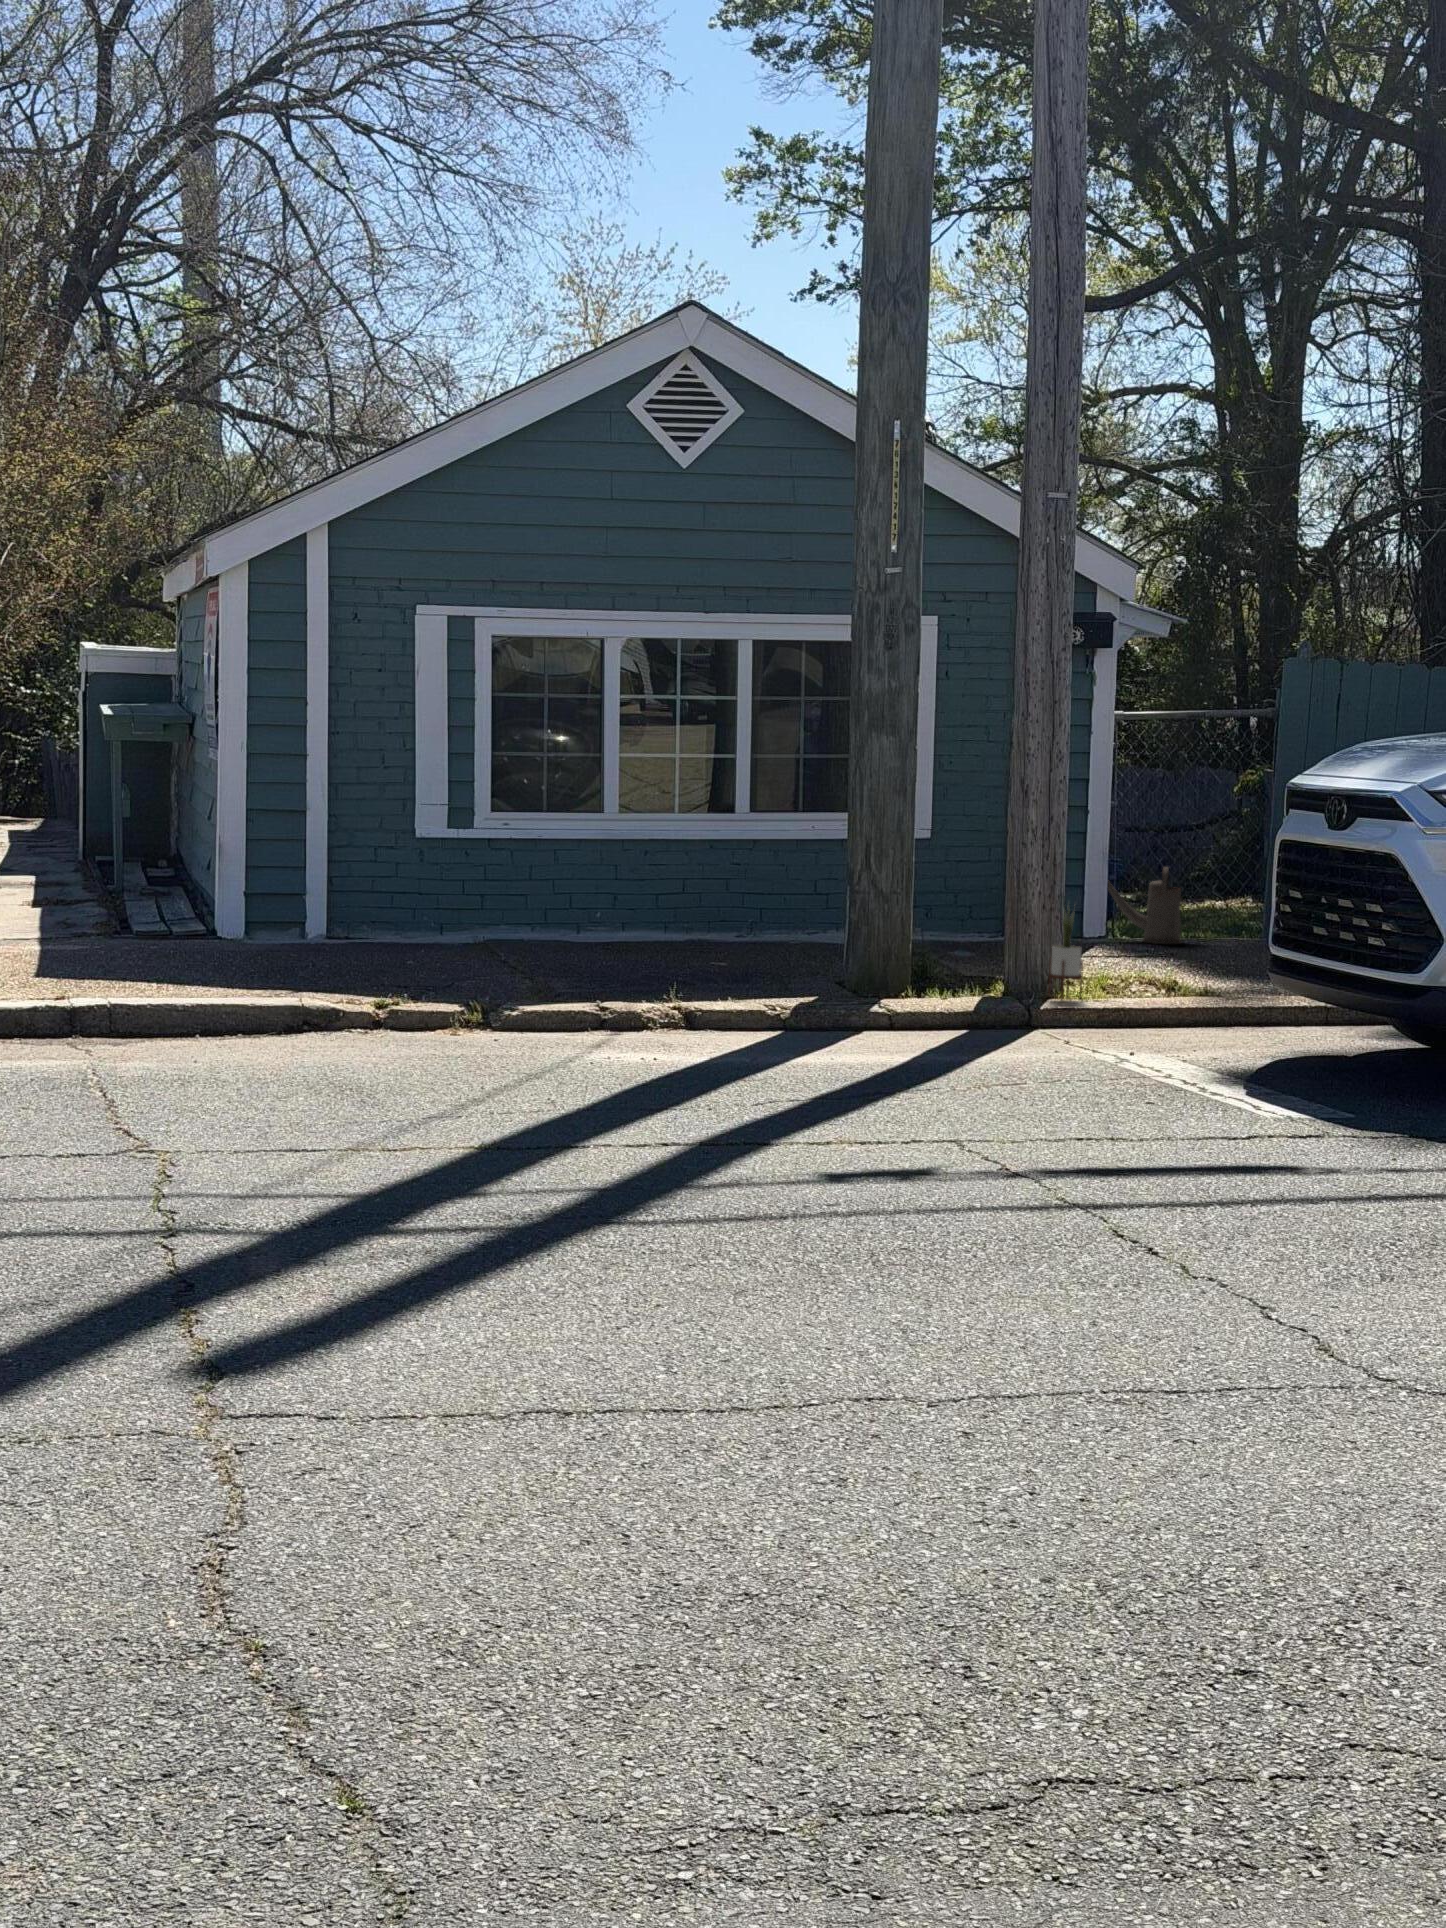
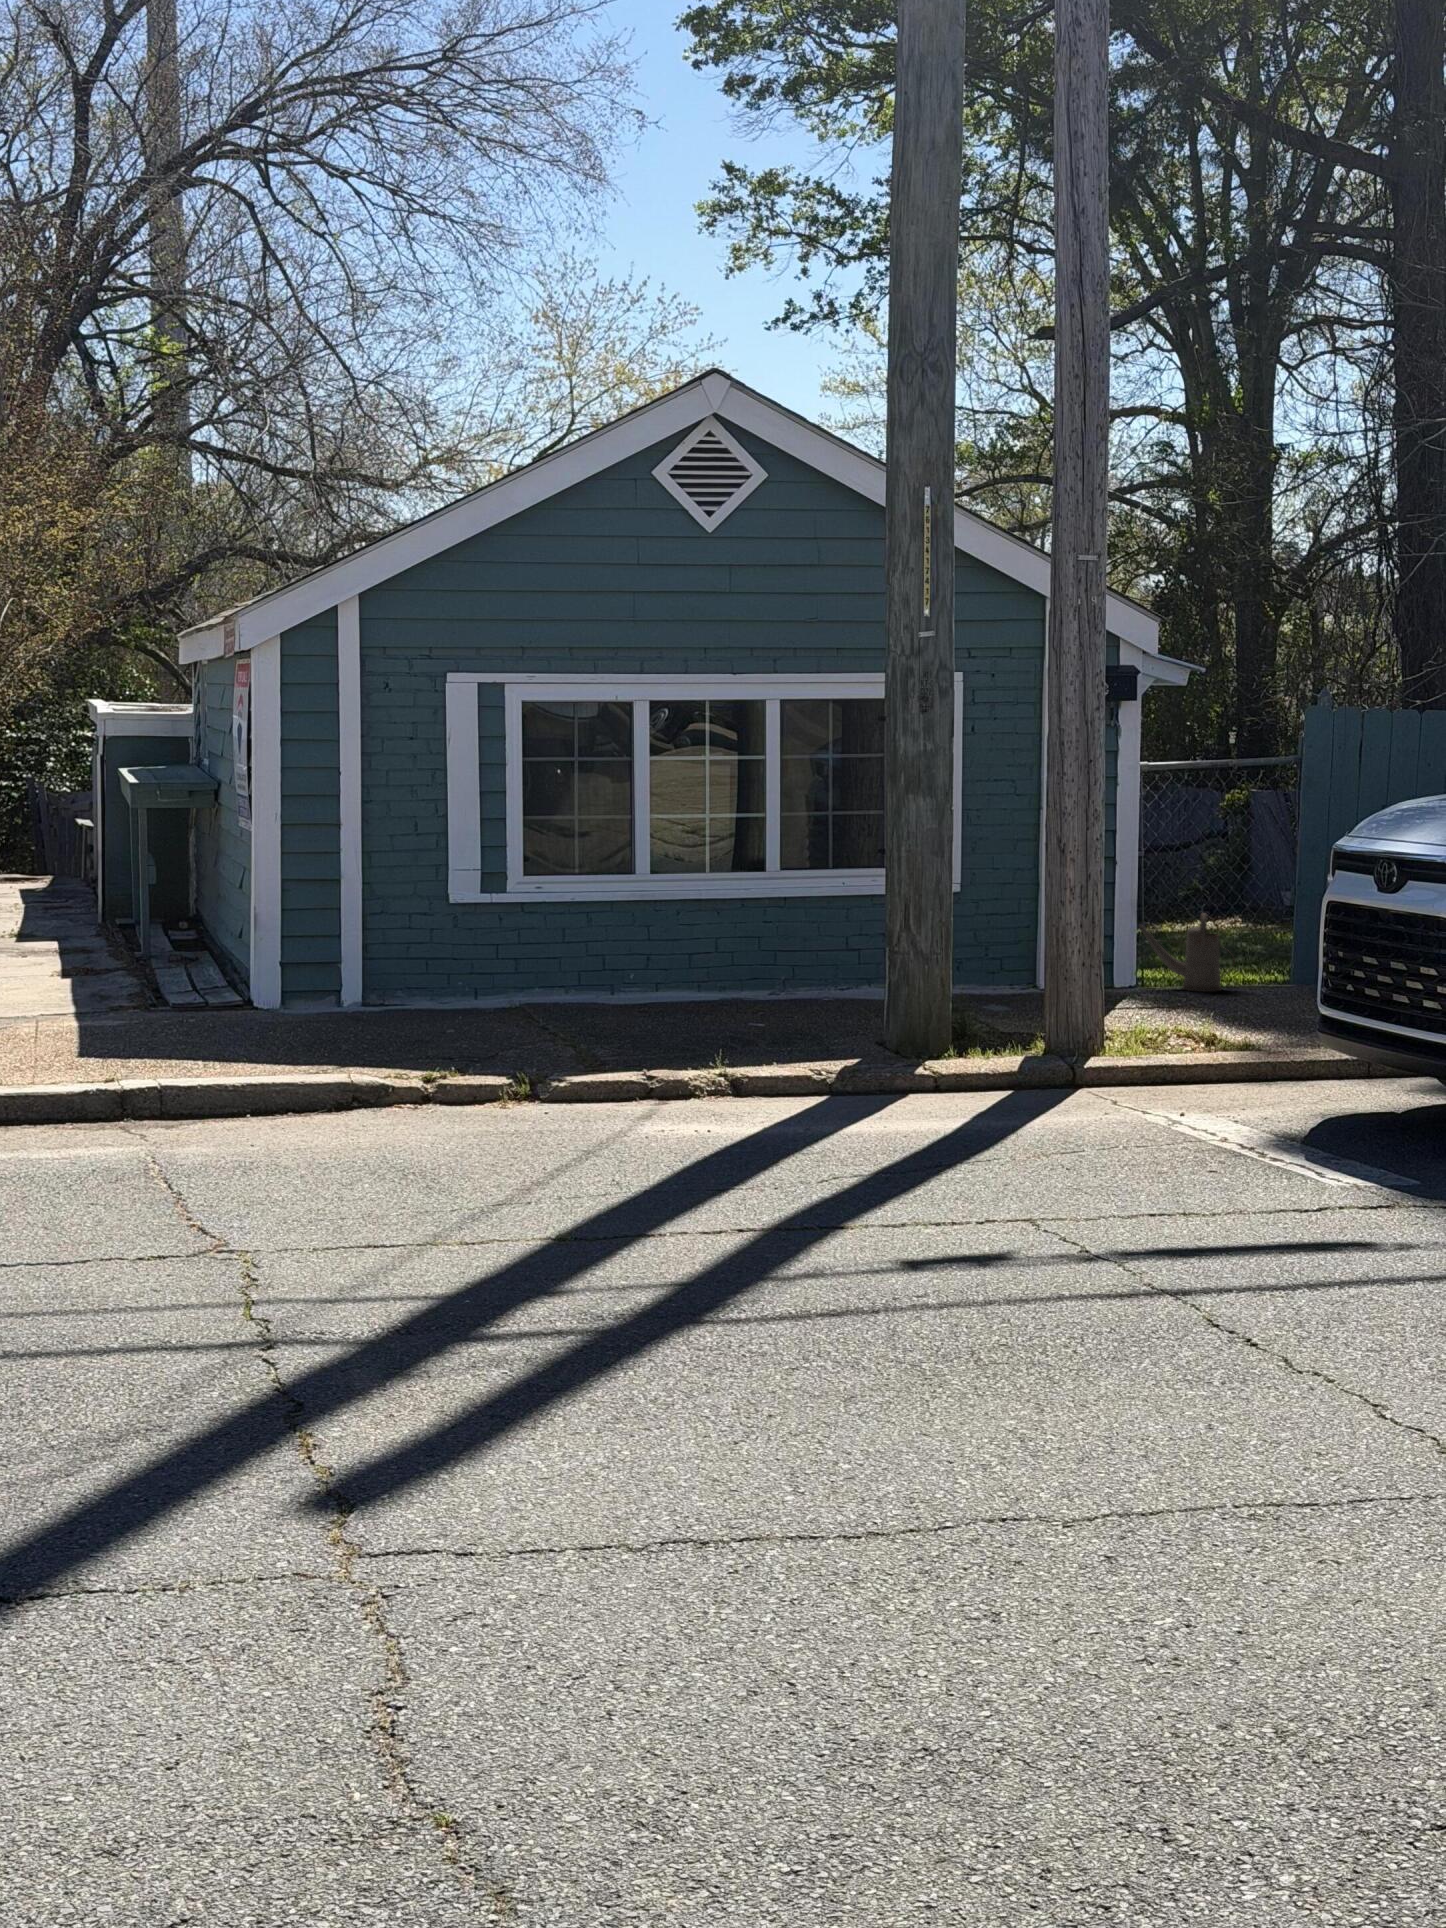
potted plant: present [1048,908,1083,998] -> none [1099,957,1134,1058]

